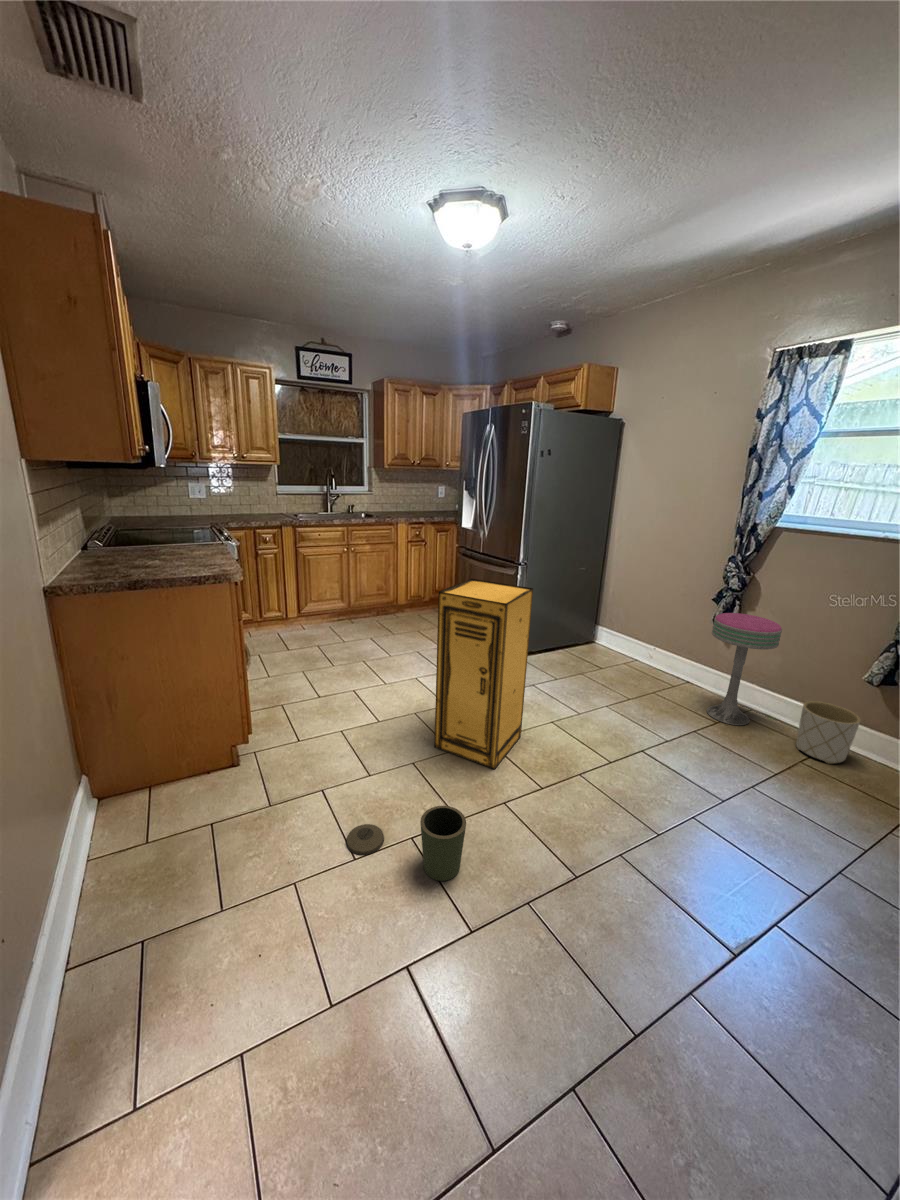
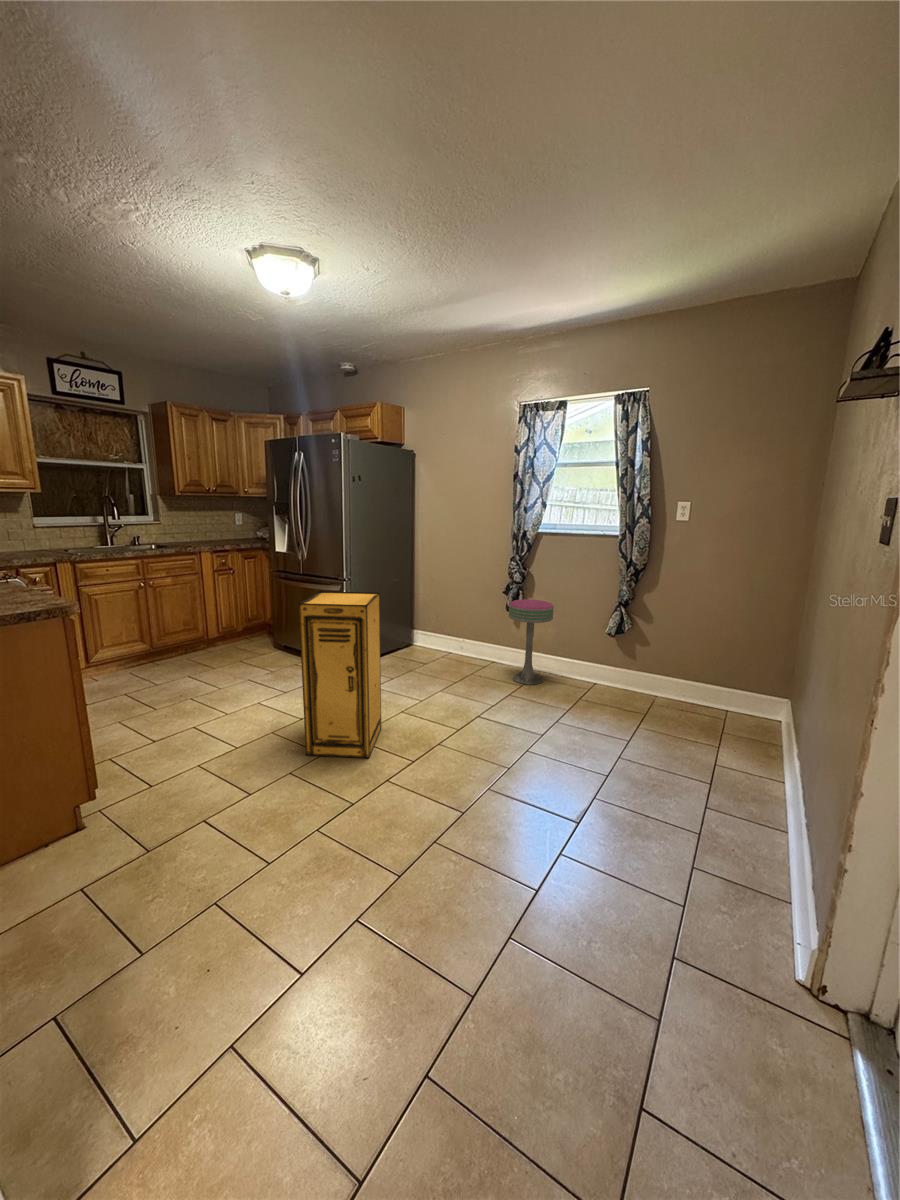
planter: present [796,701,860,764] -> none [574,654,608,696]
trash can: present [346,806,466,881] -> none [253,785,374,859]

